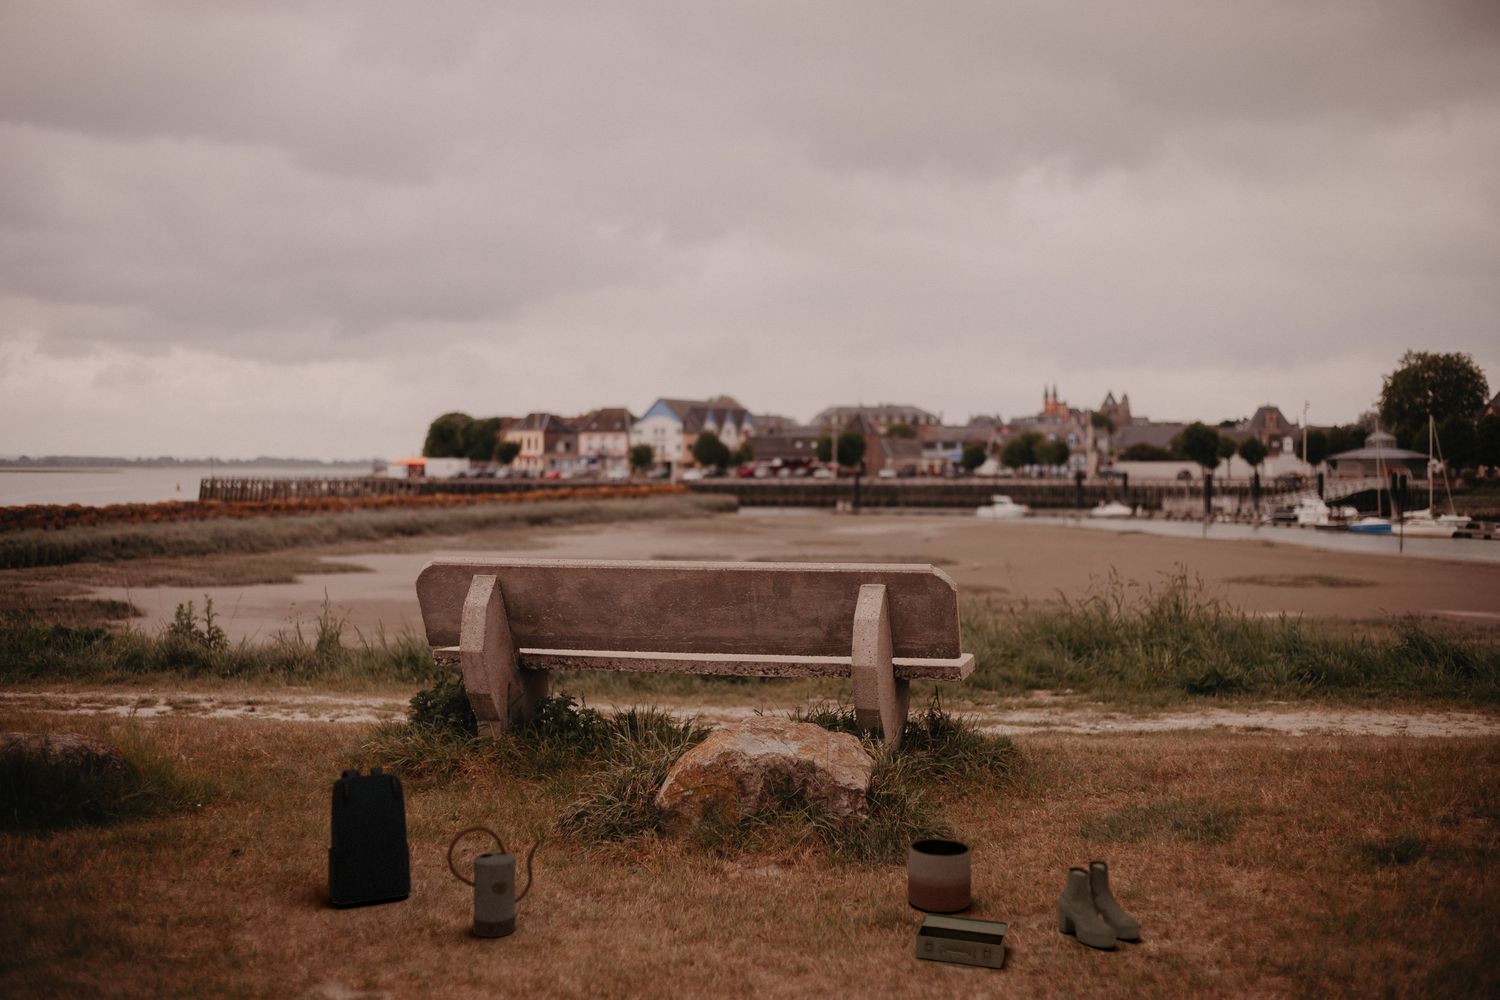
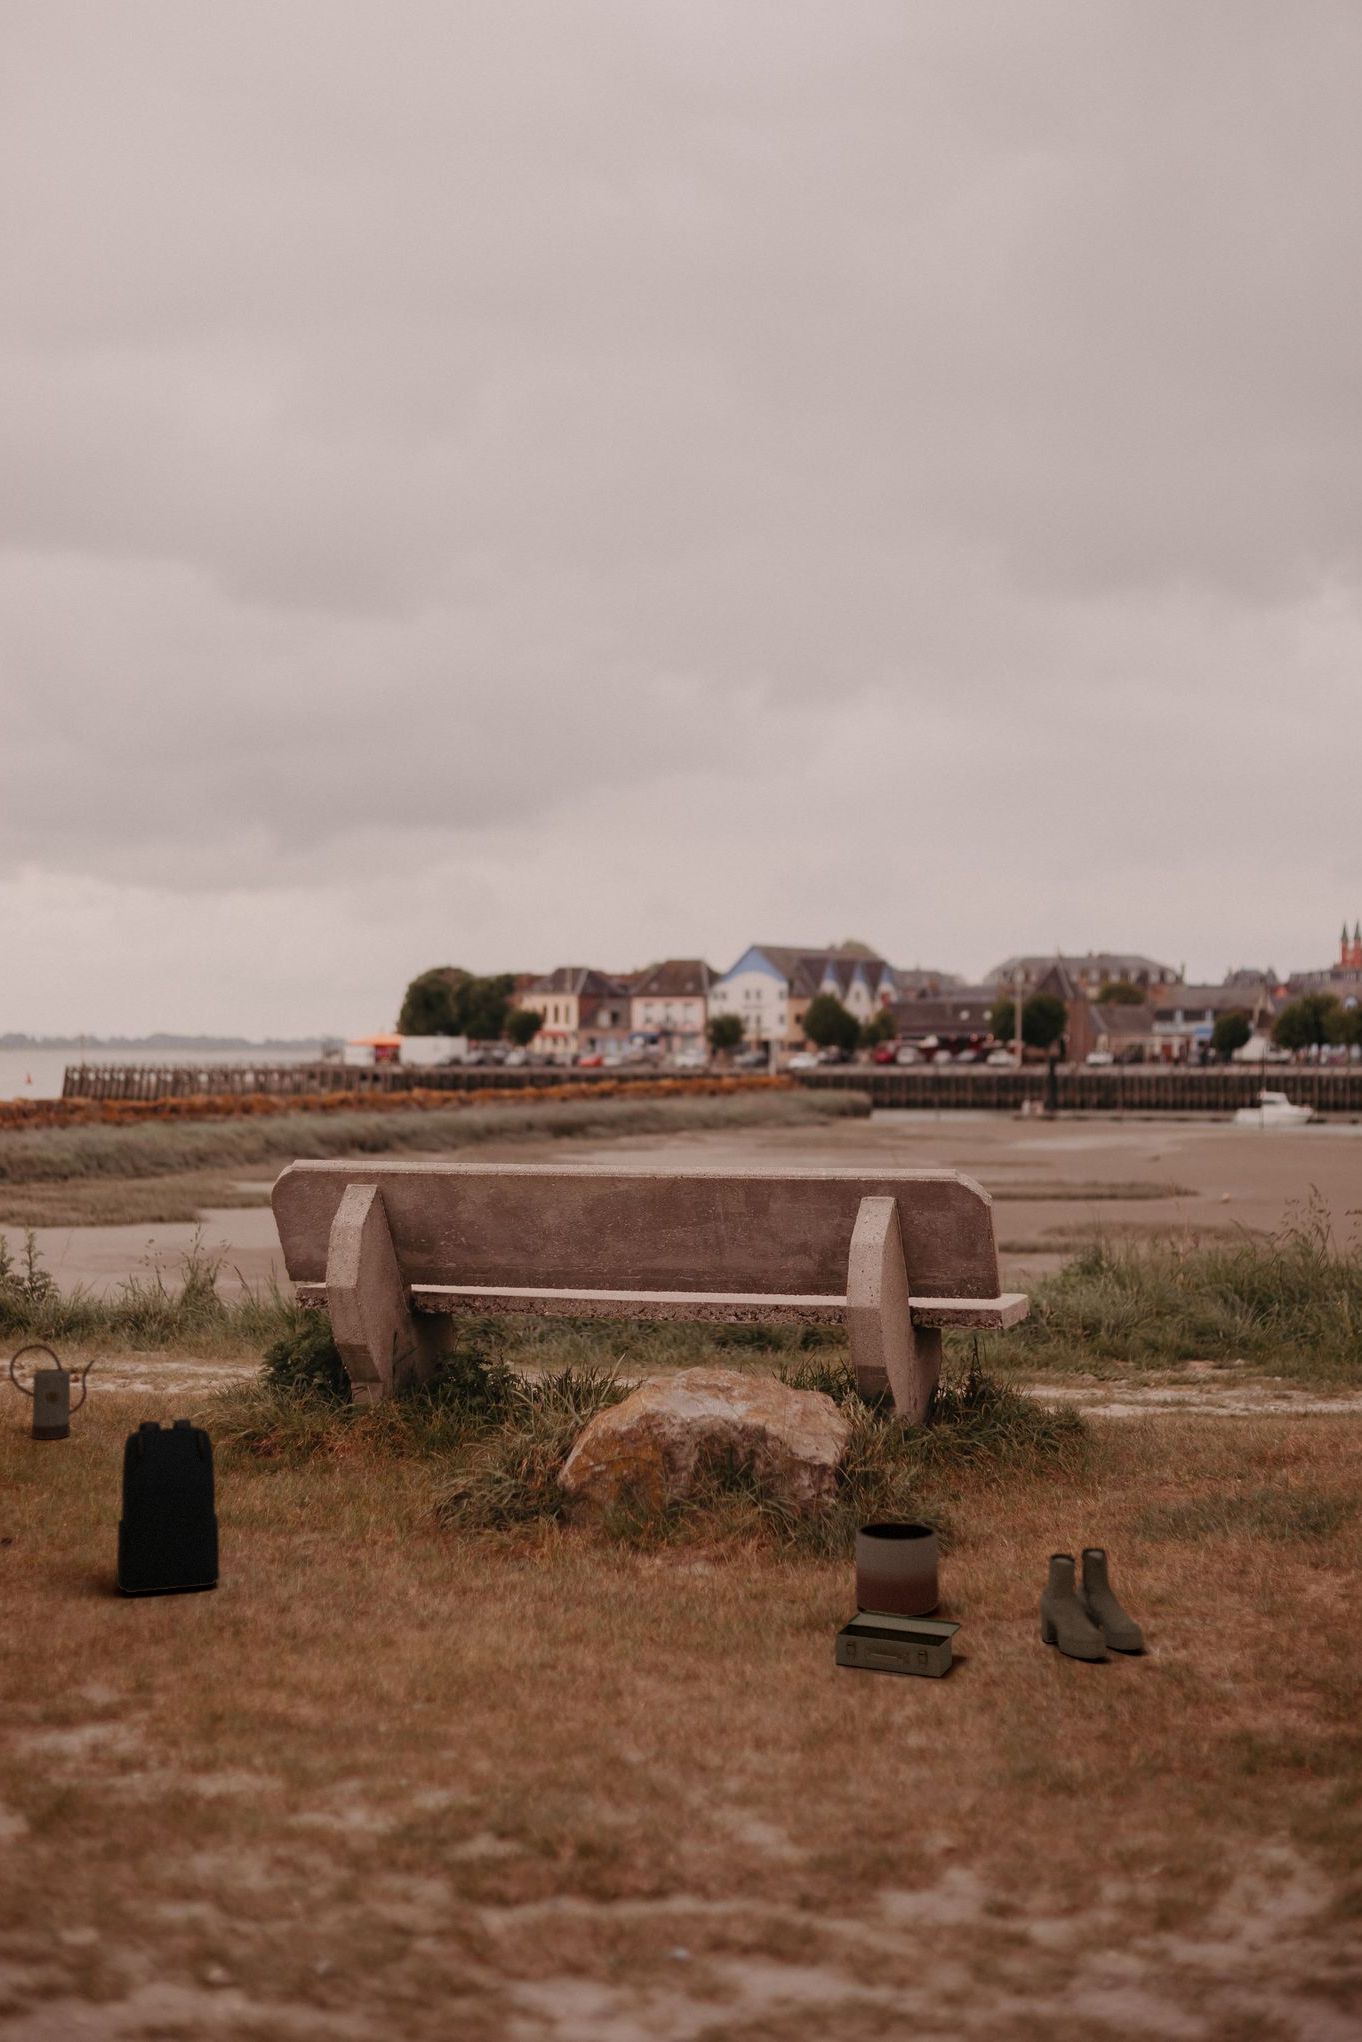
watering can: present [447,826,542,937] -> present [9,1344,94,1439]

